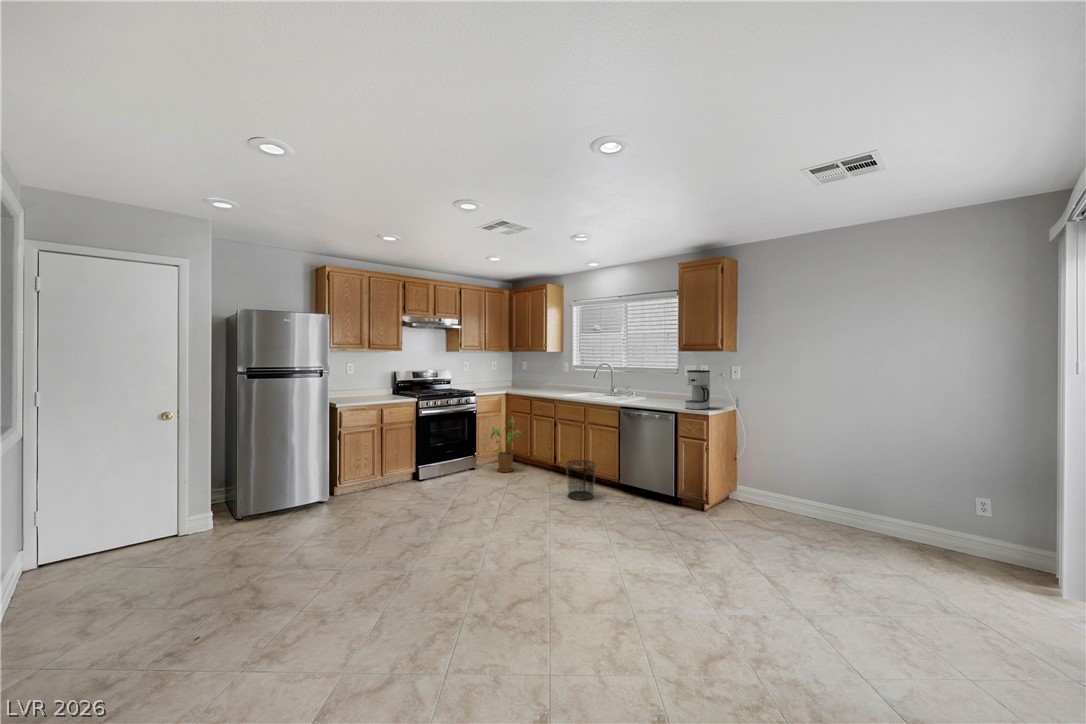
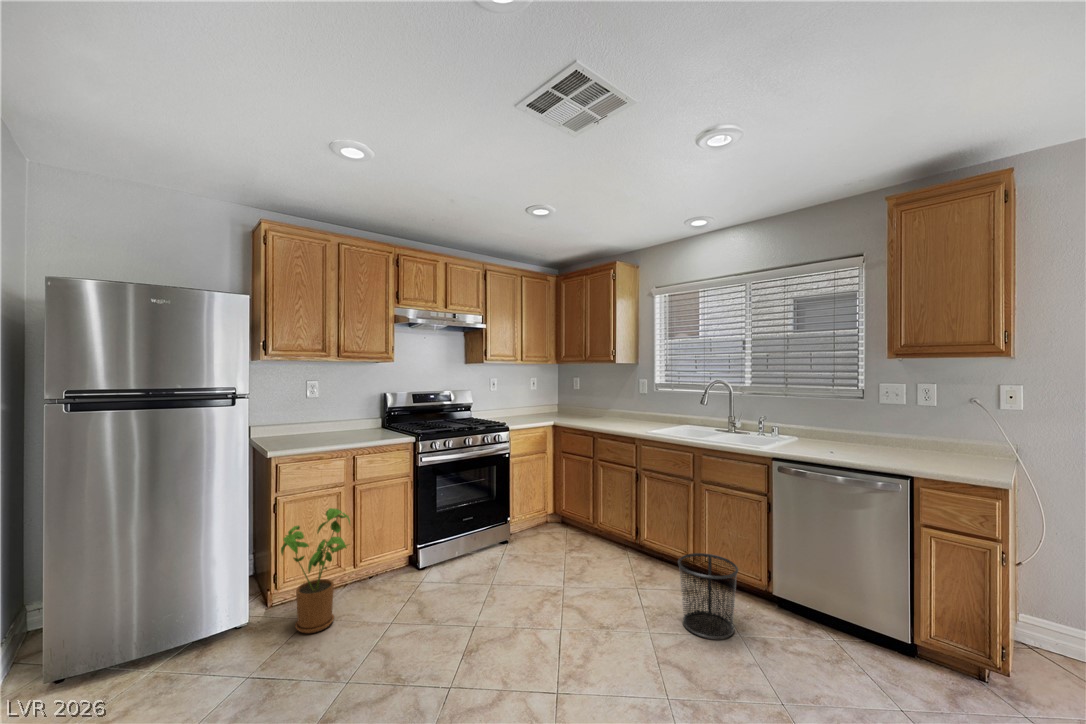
coffee maker: present [685,370,710,410] -> none [925,392,983,473]
house plant: present [491,420,521,472] -> present [281,508,350,633]

